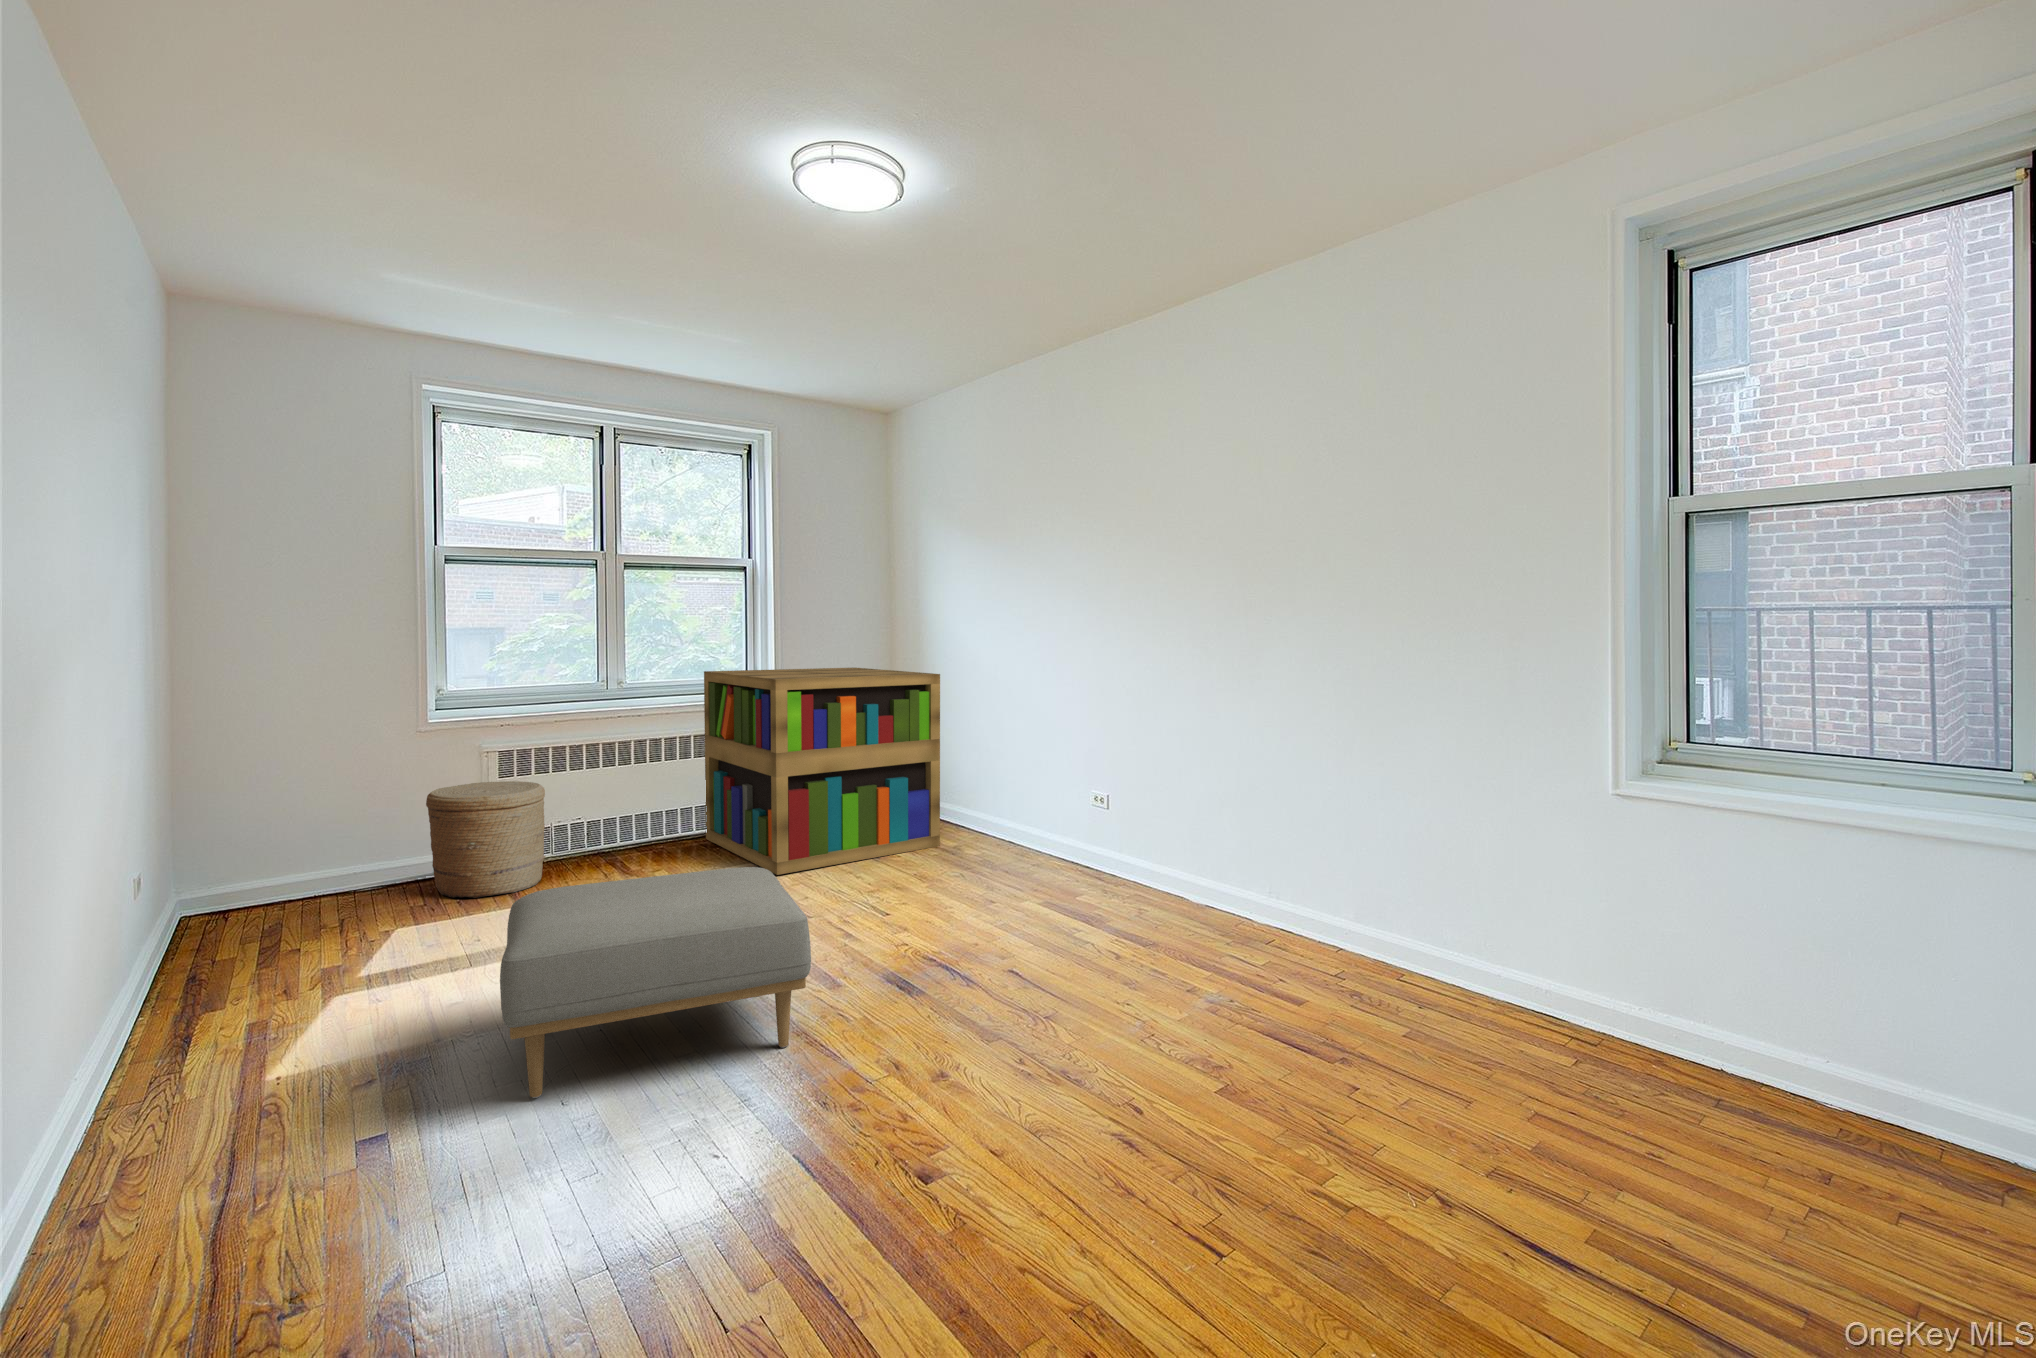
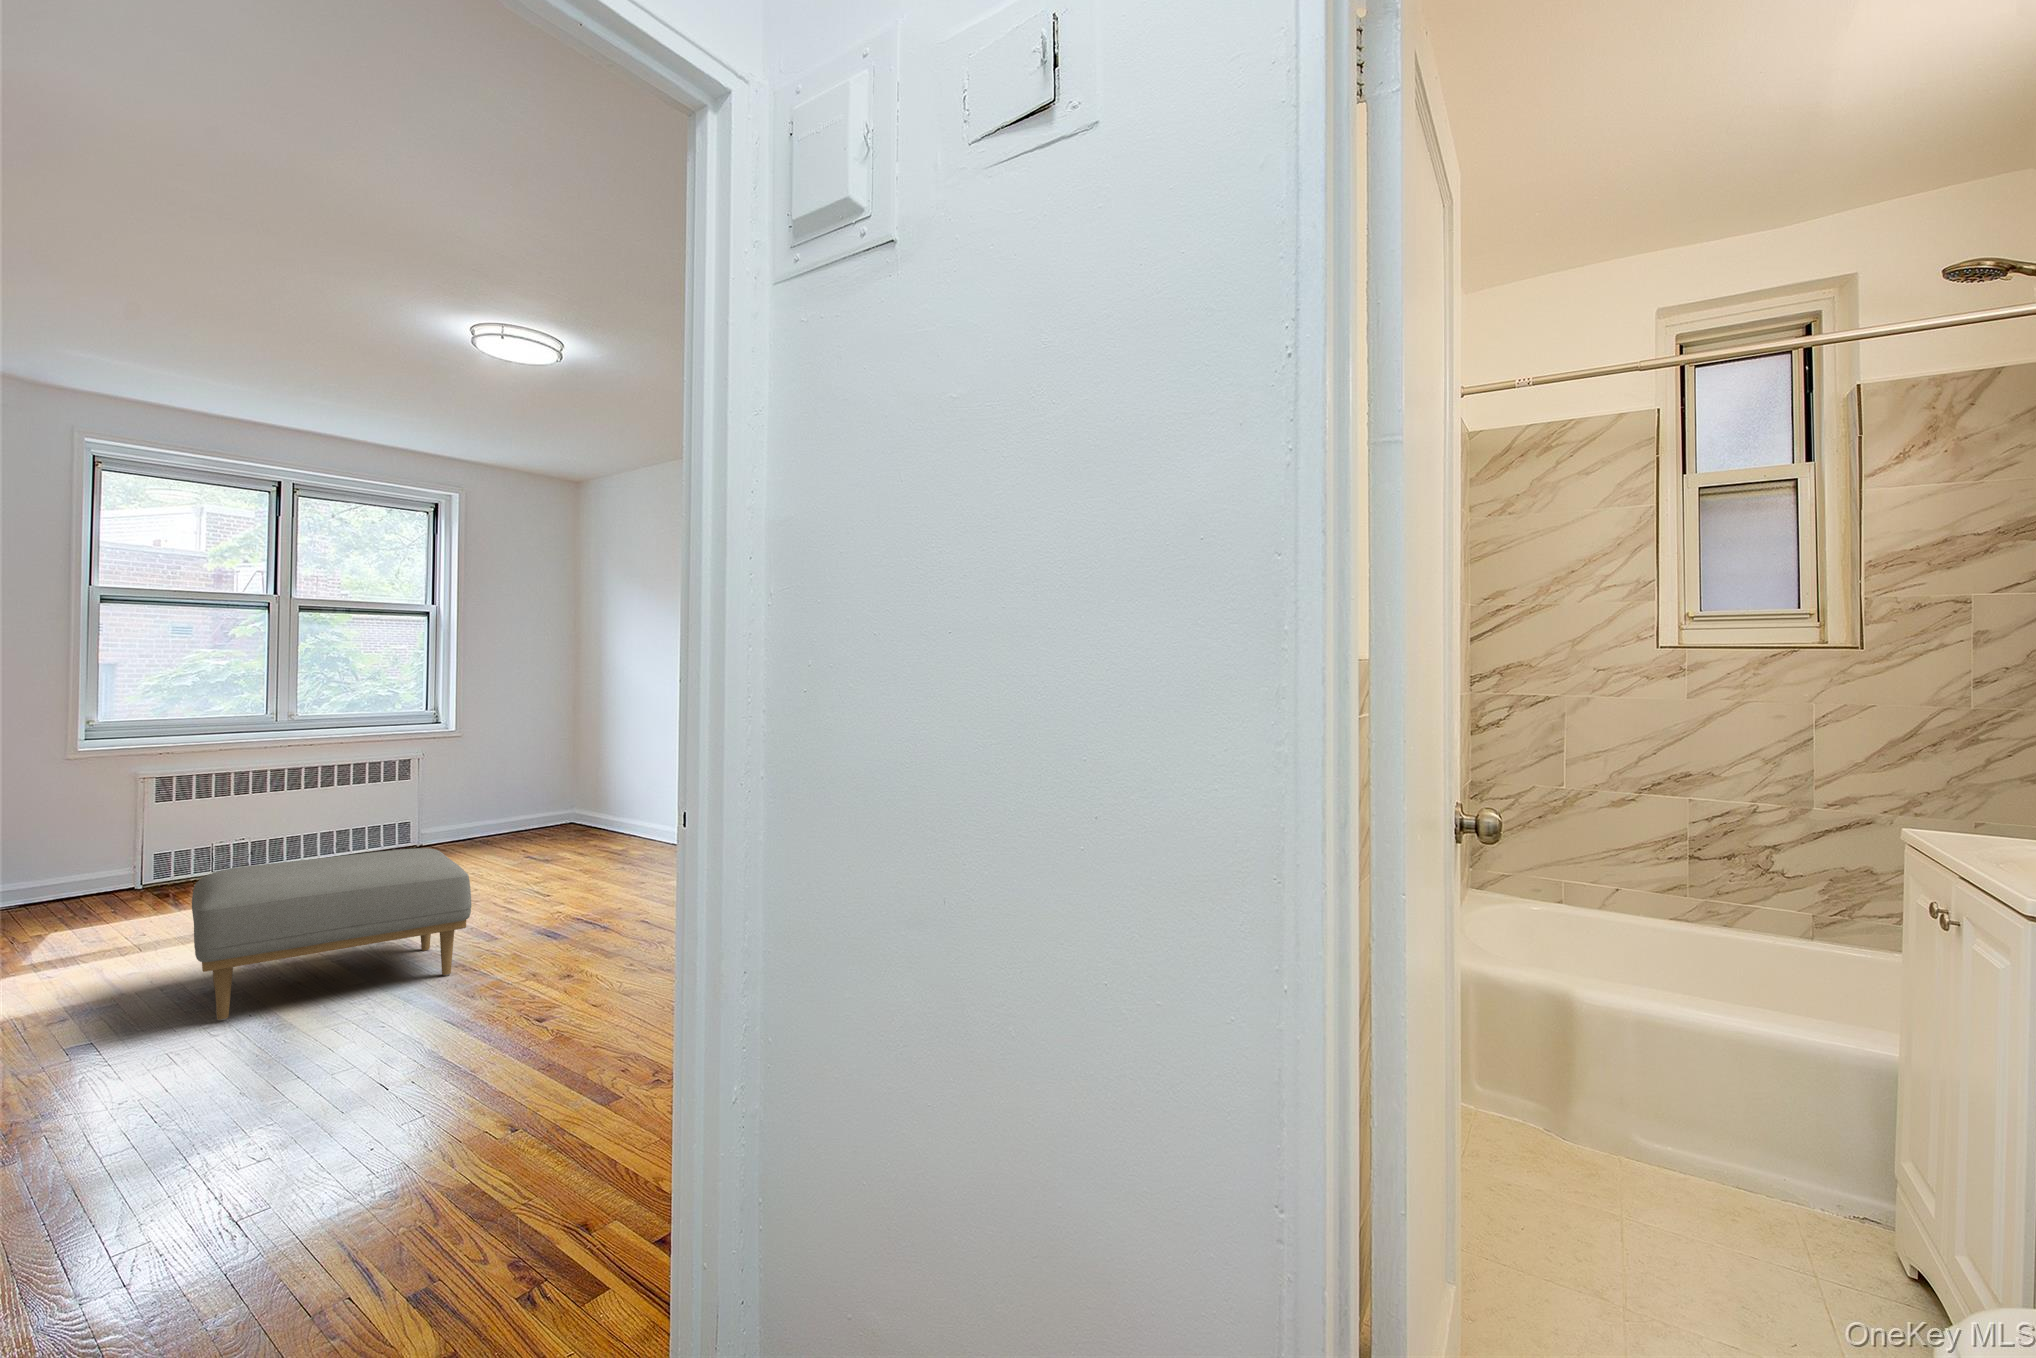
bookshelf: present [704,668,940,875] -> none [380,701,612,876]
woven basket: present [426,781,545,898] -> none [73,805,208,912]

